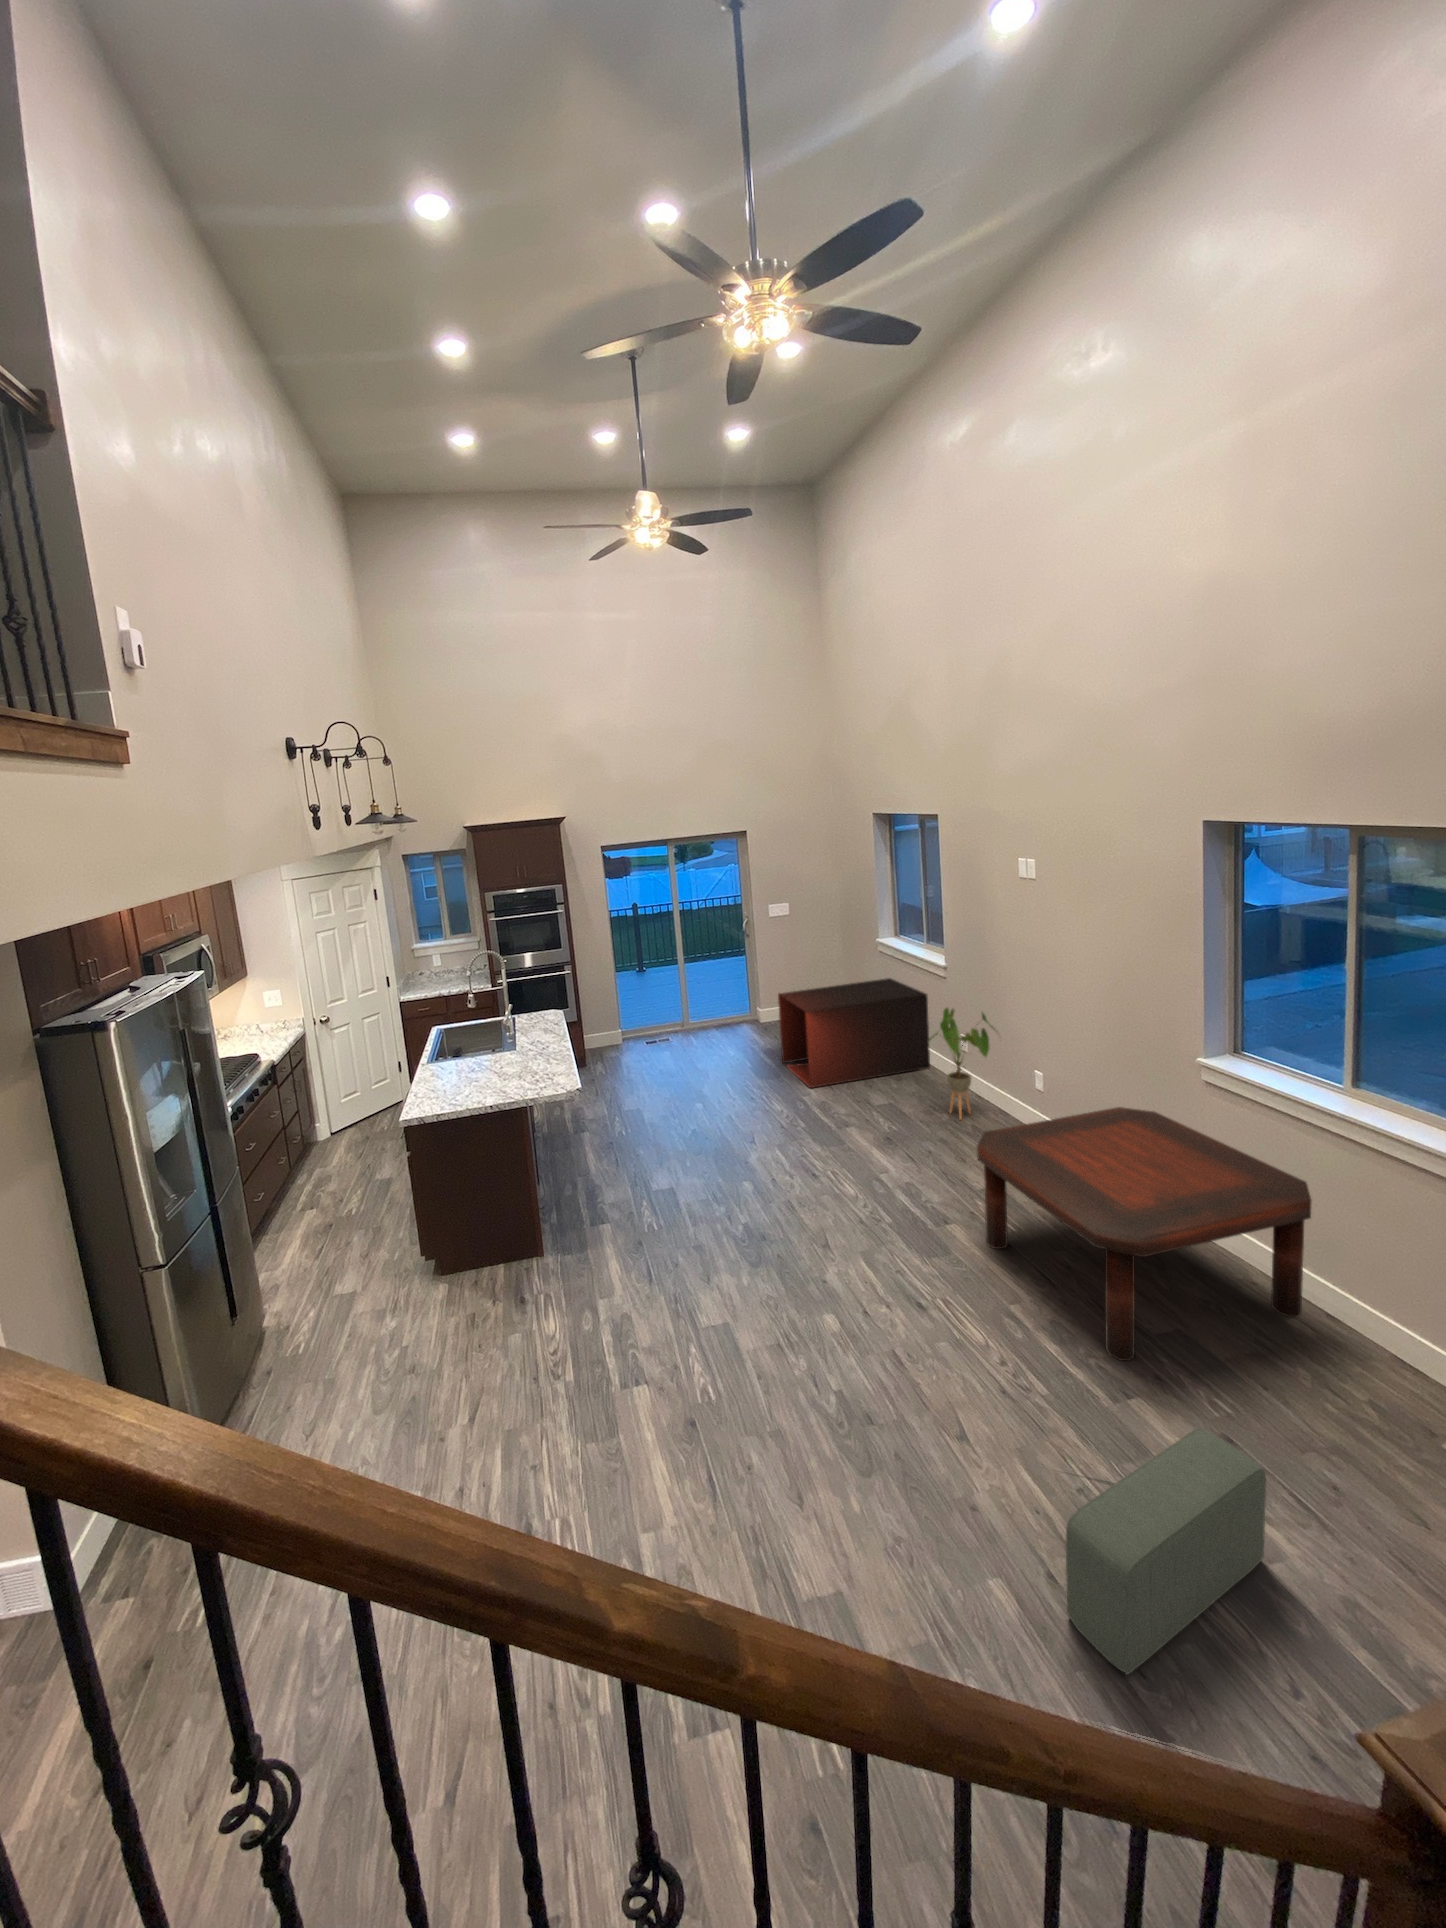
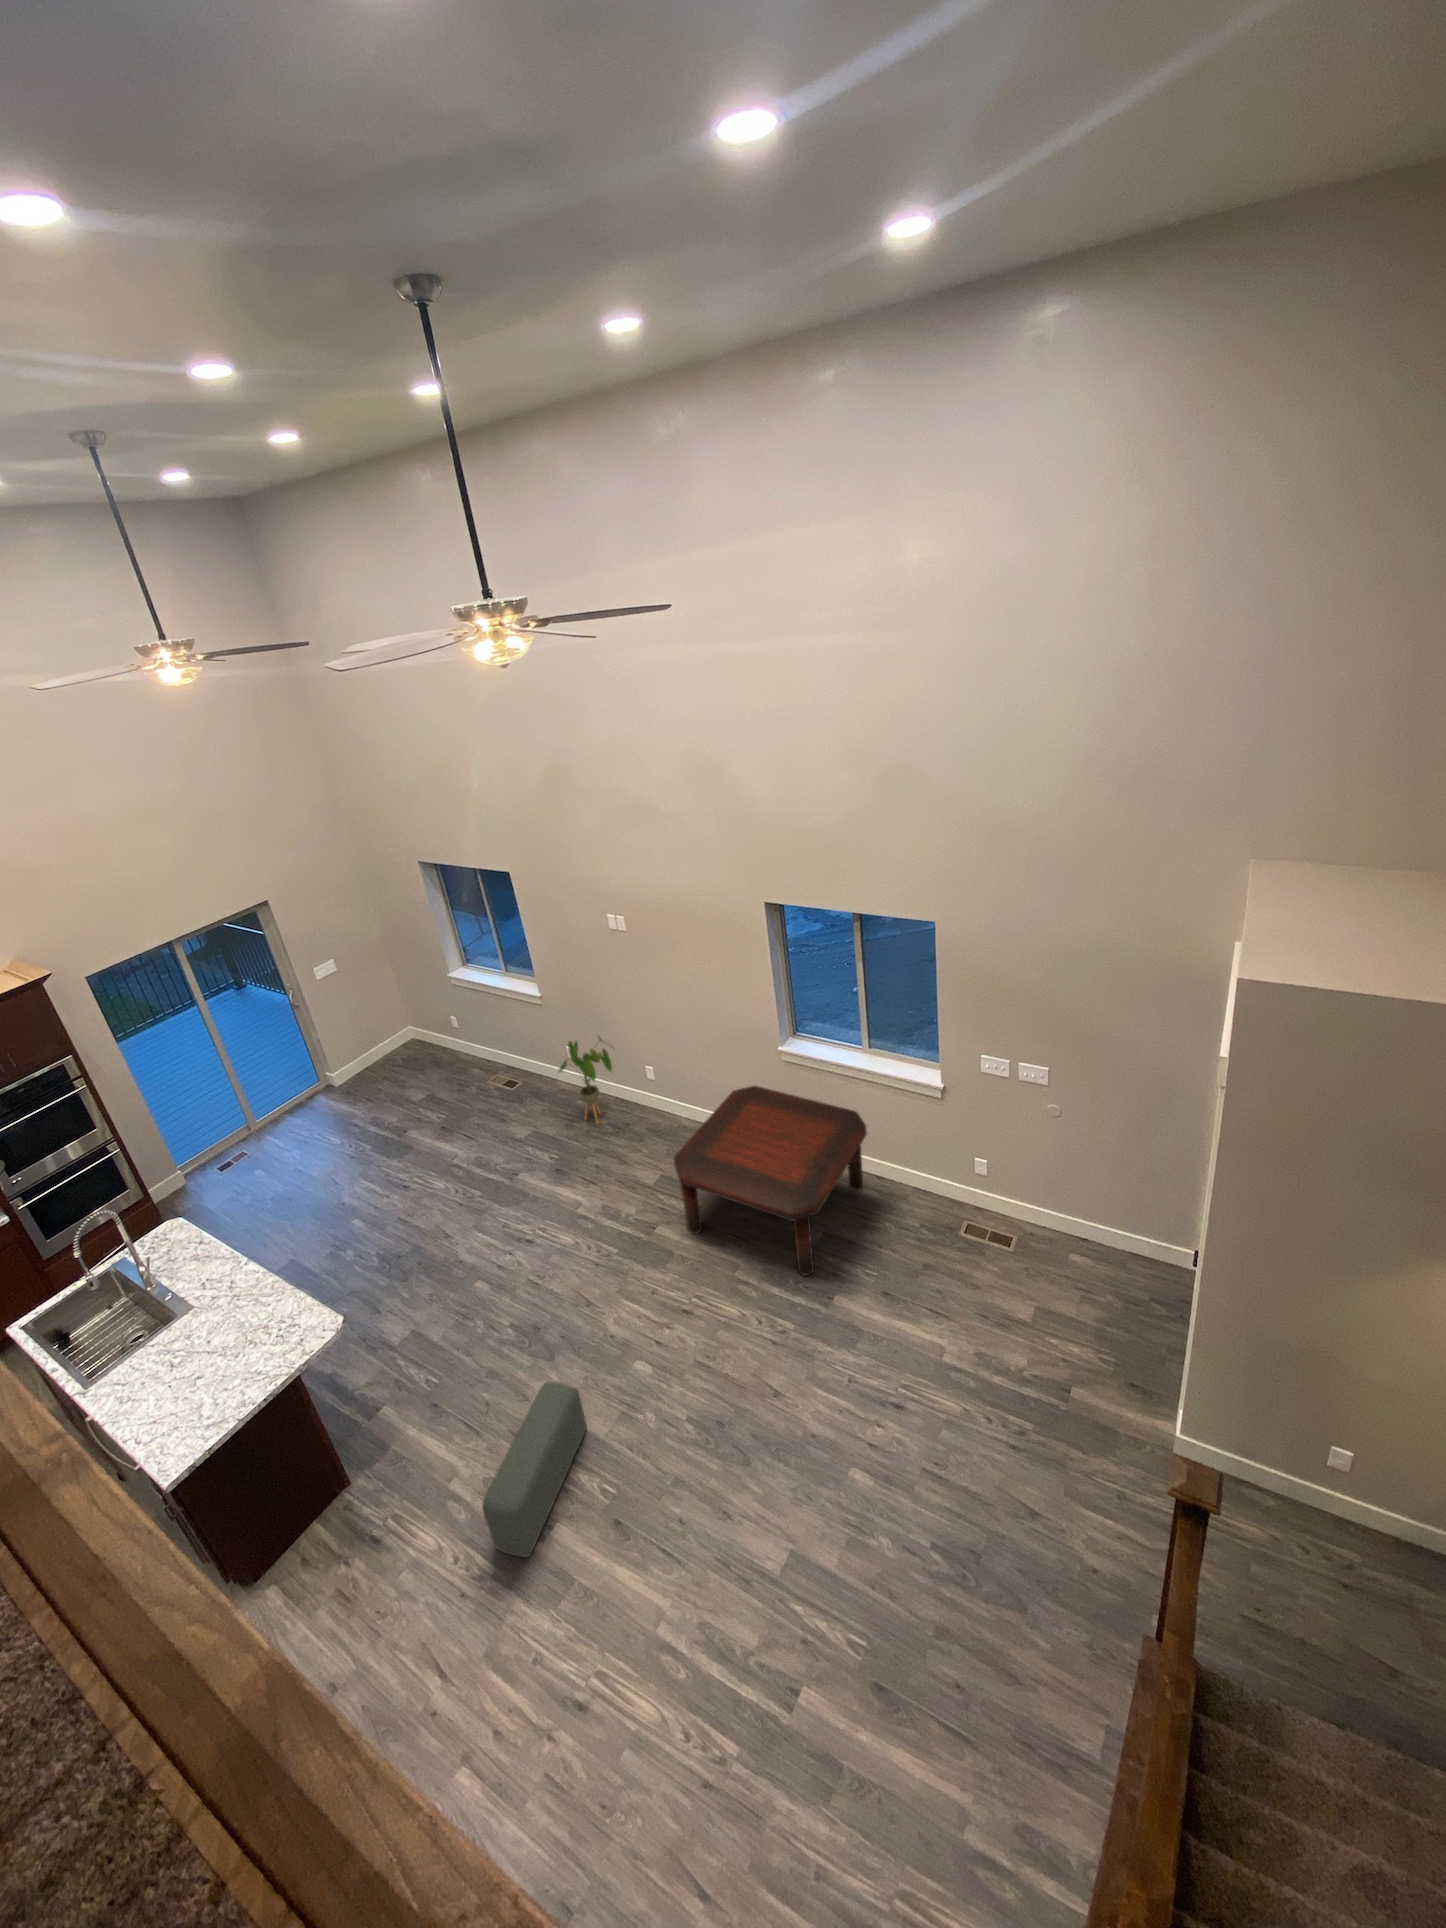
storage cabinet: present [778,978,930,1088] -> none [382,1006,538,1148]
pouf: present [1066,1428,1266,1674] -> present [482,1382,587,1557]

